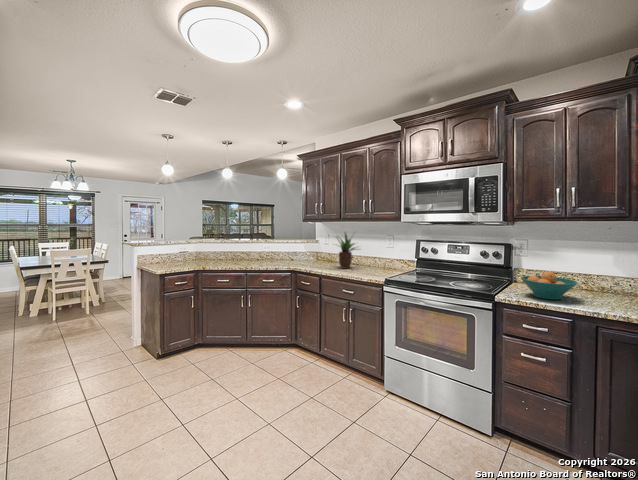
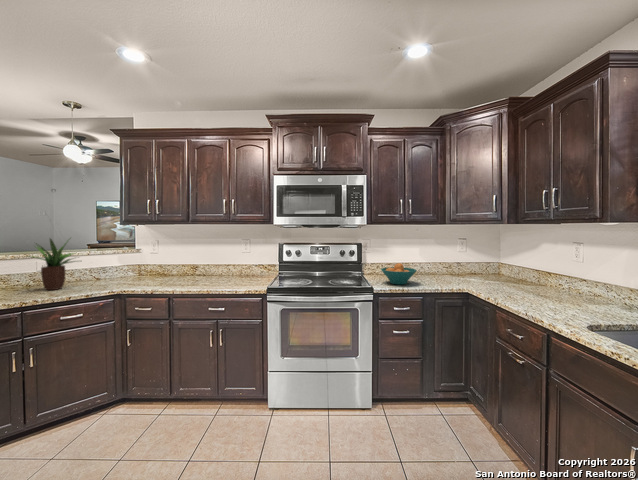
potted plant: present [336,233,356,269] -> present [35,239,75,290]

